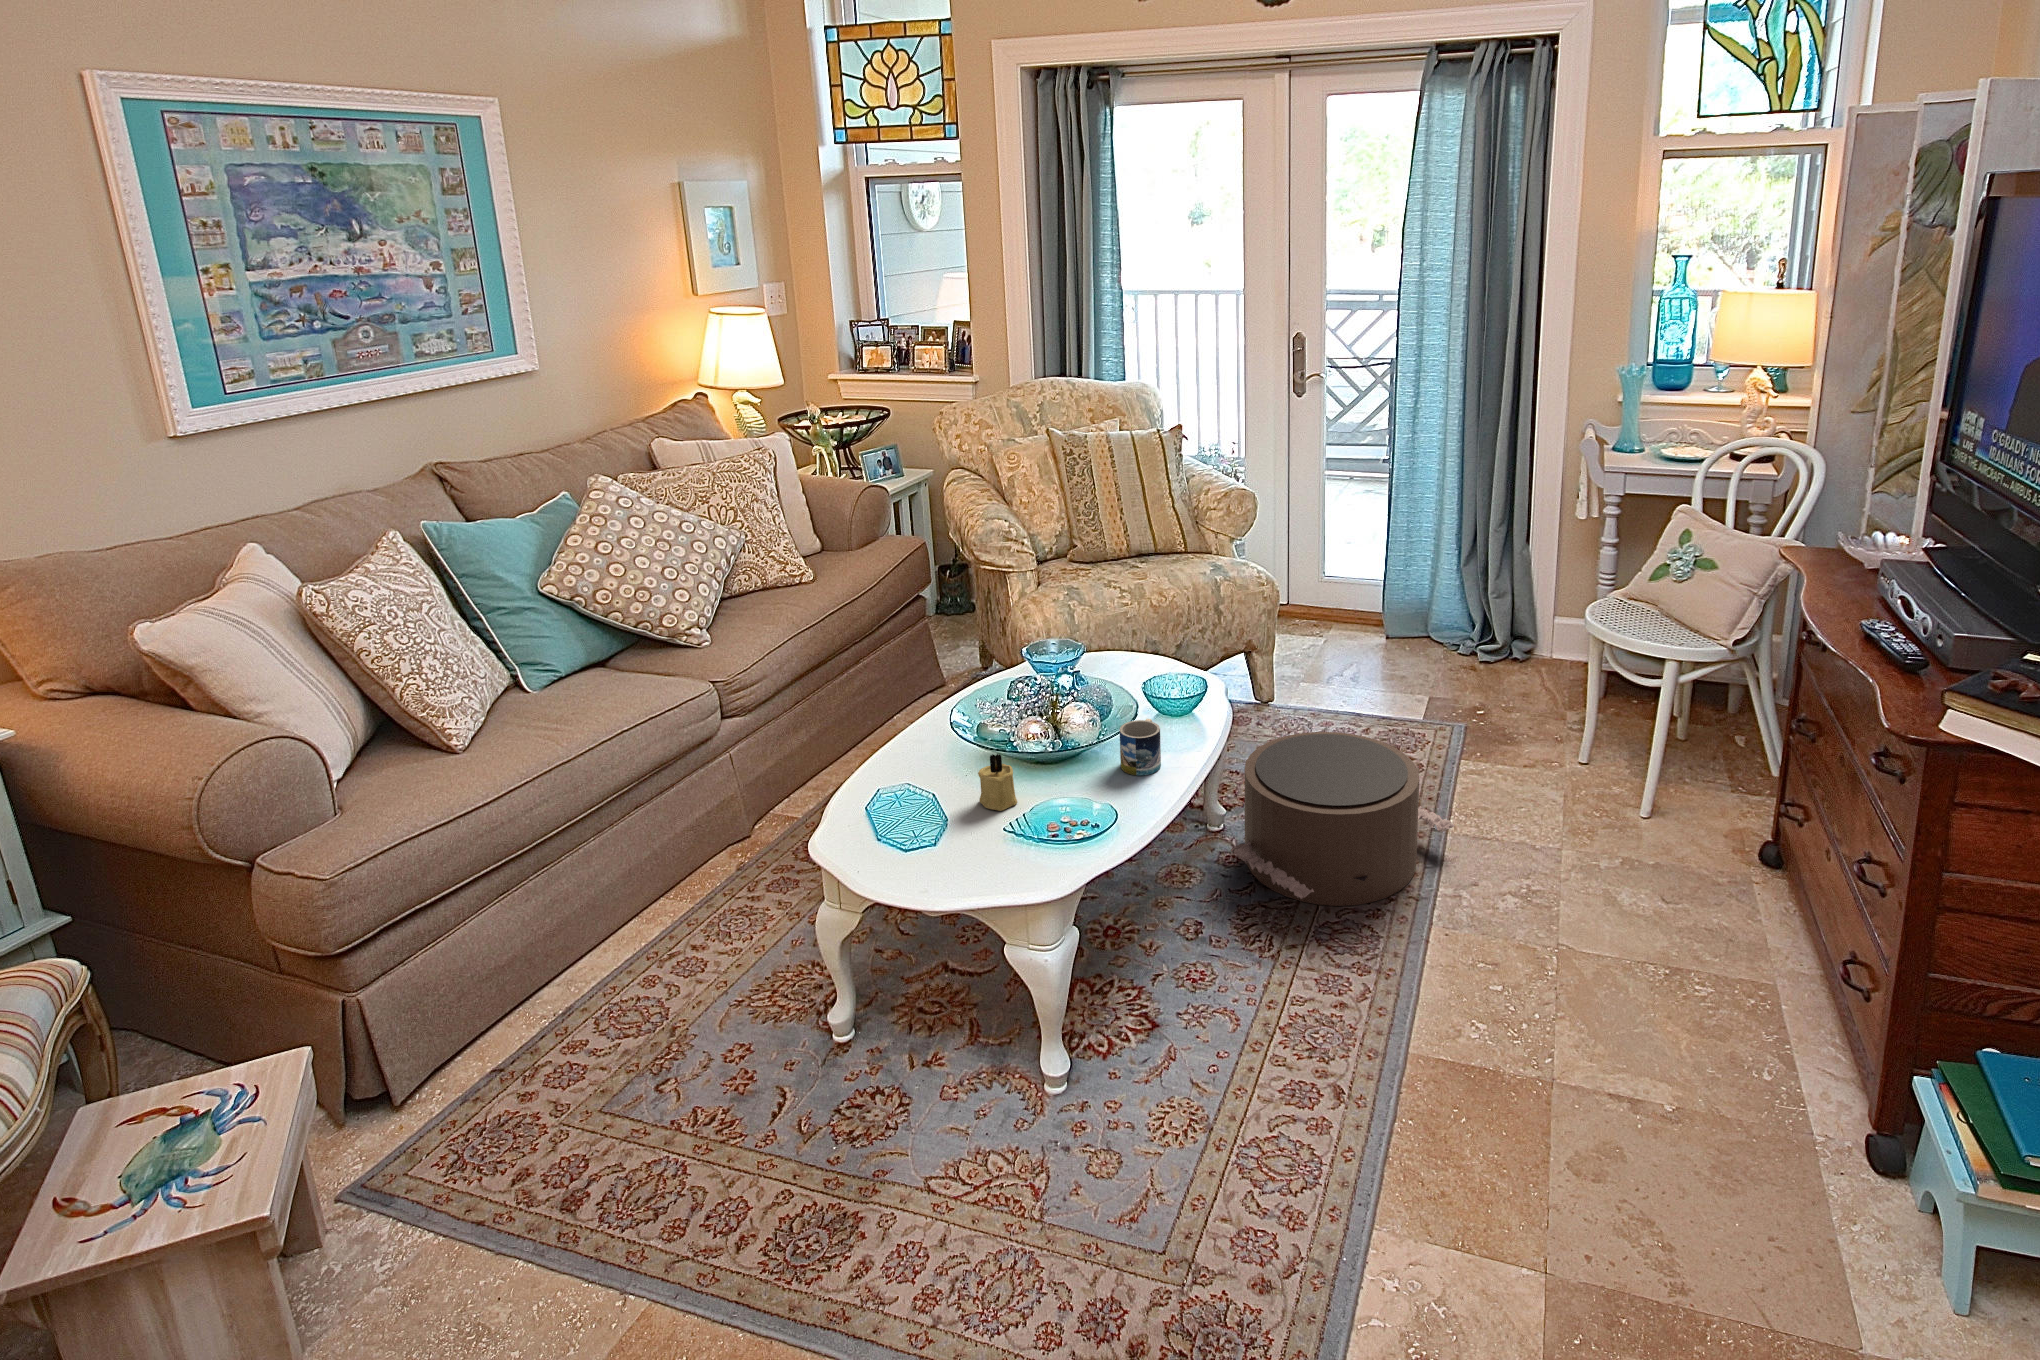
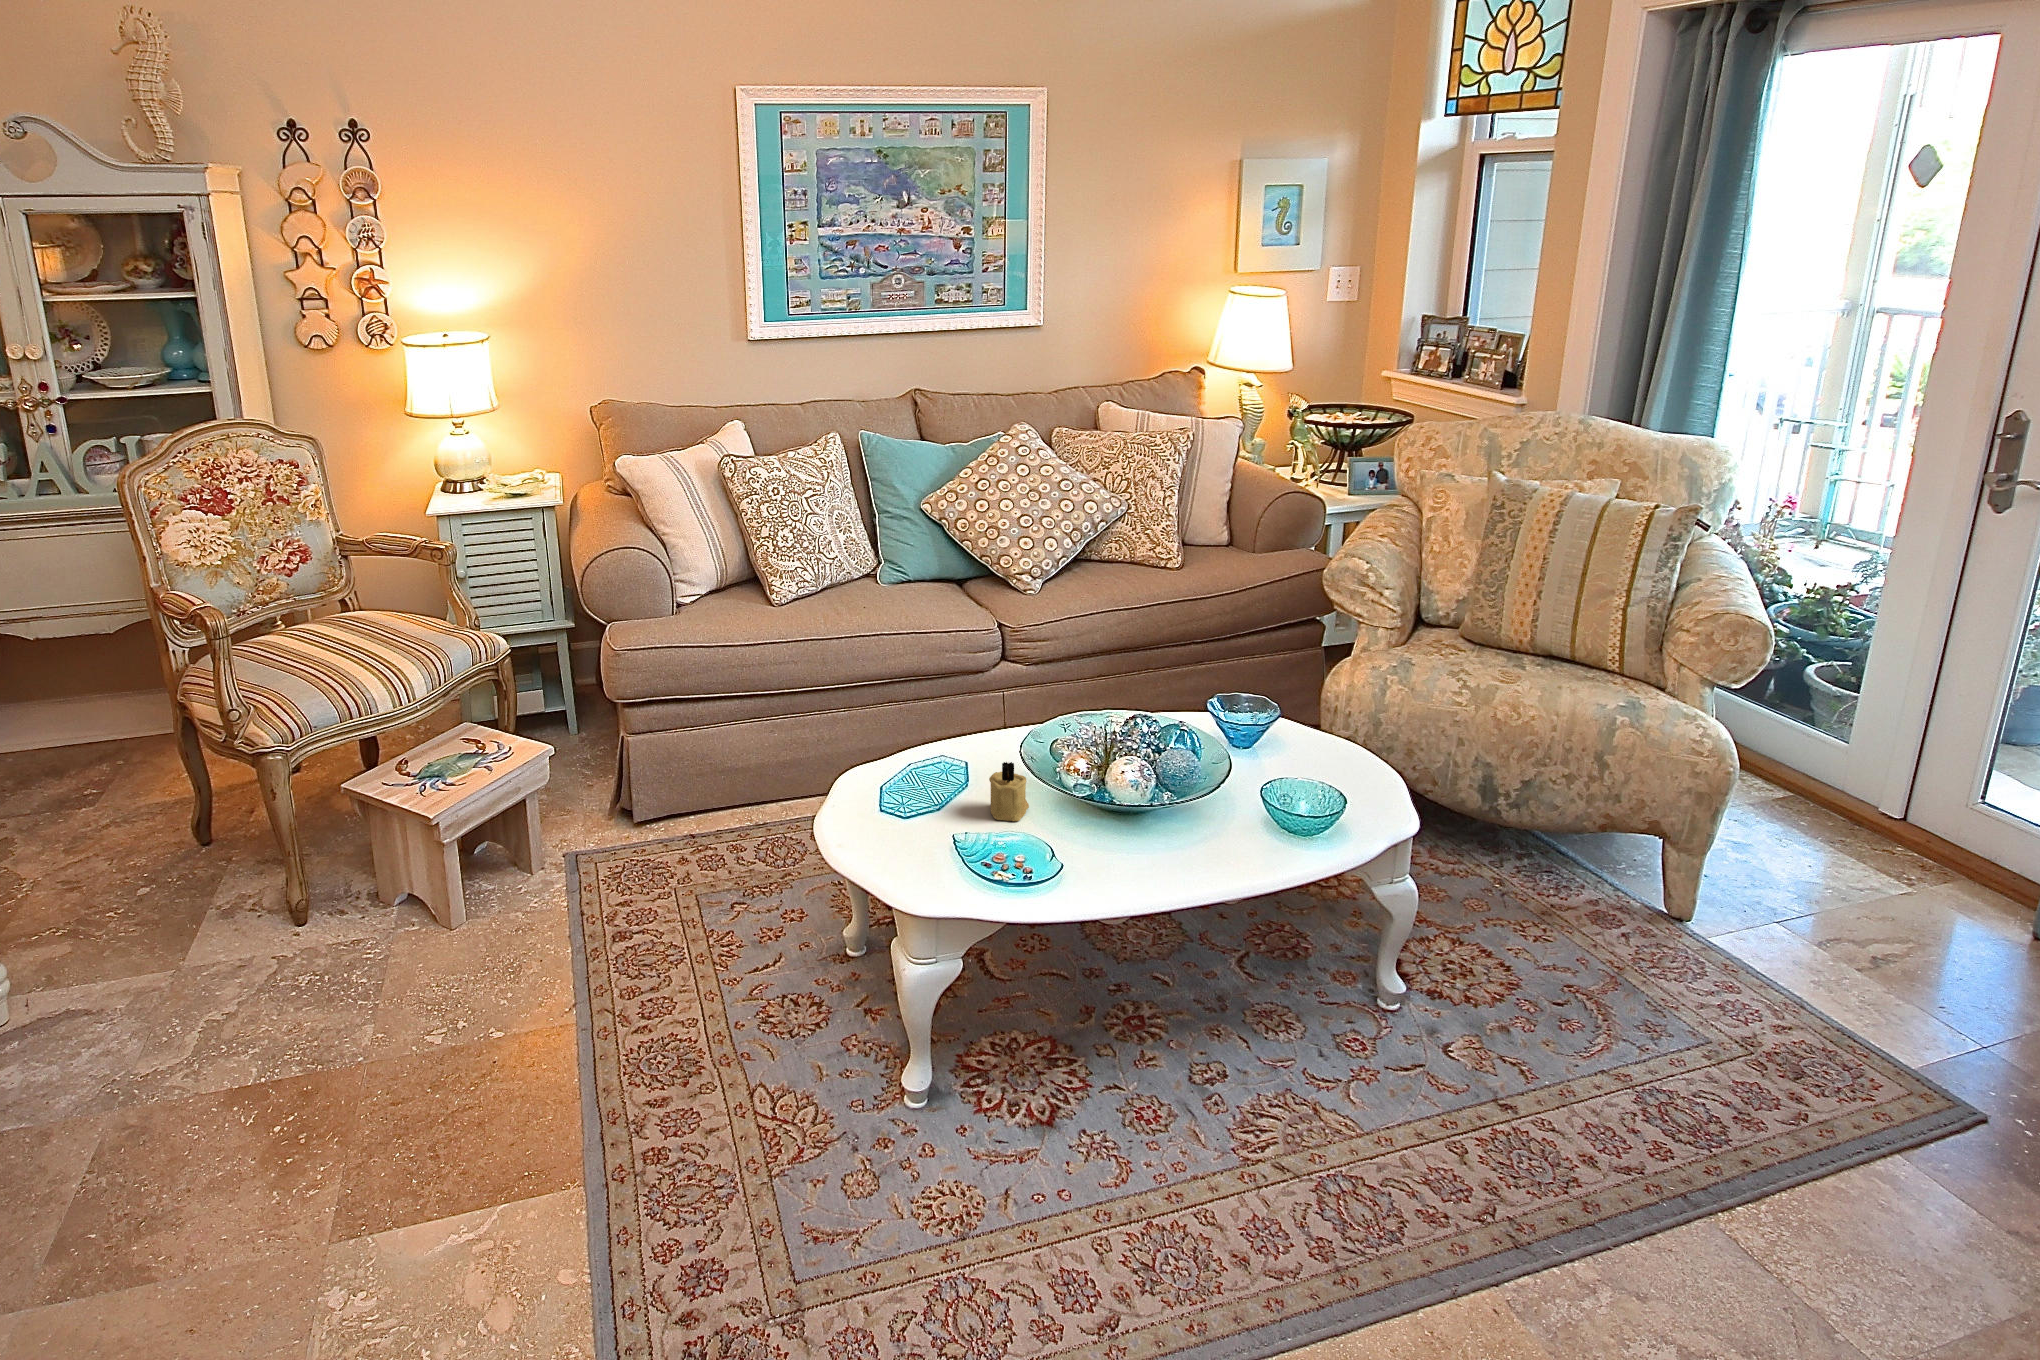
mug: present [1120,719,1161,776] -> none [1147,798,1212,866]
pouf: present [1231,732,1455,906] -> none [1325,933,1682,1226]

